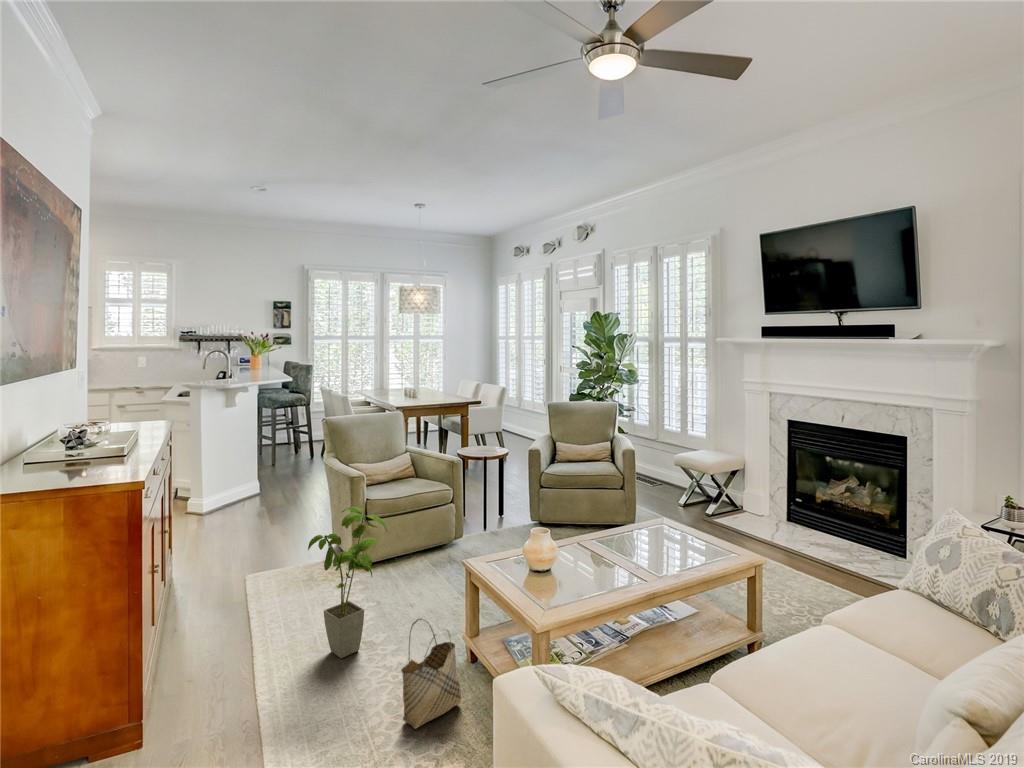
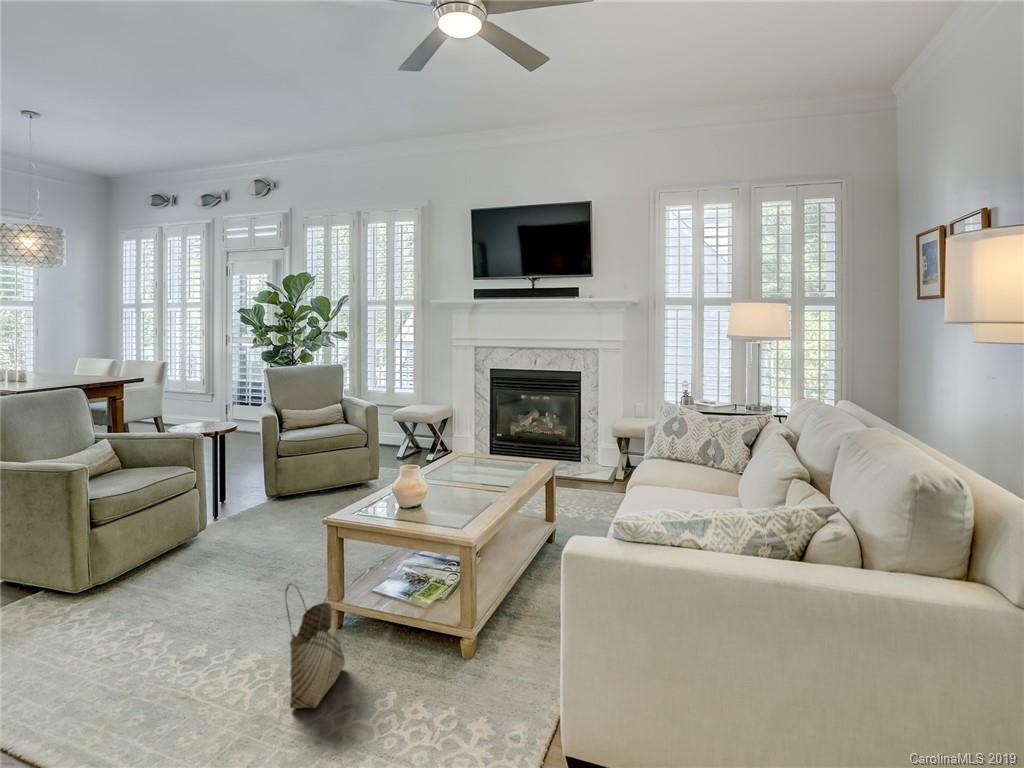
house plant: present [308,507,387,658] -> none [64,477,198,690]

